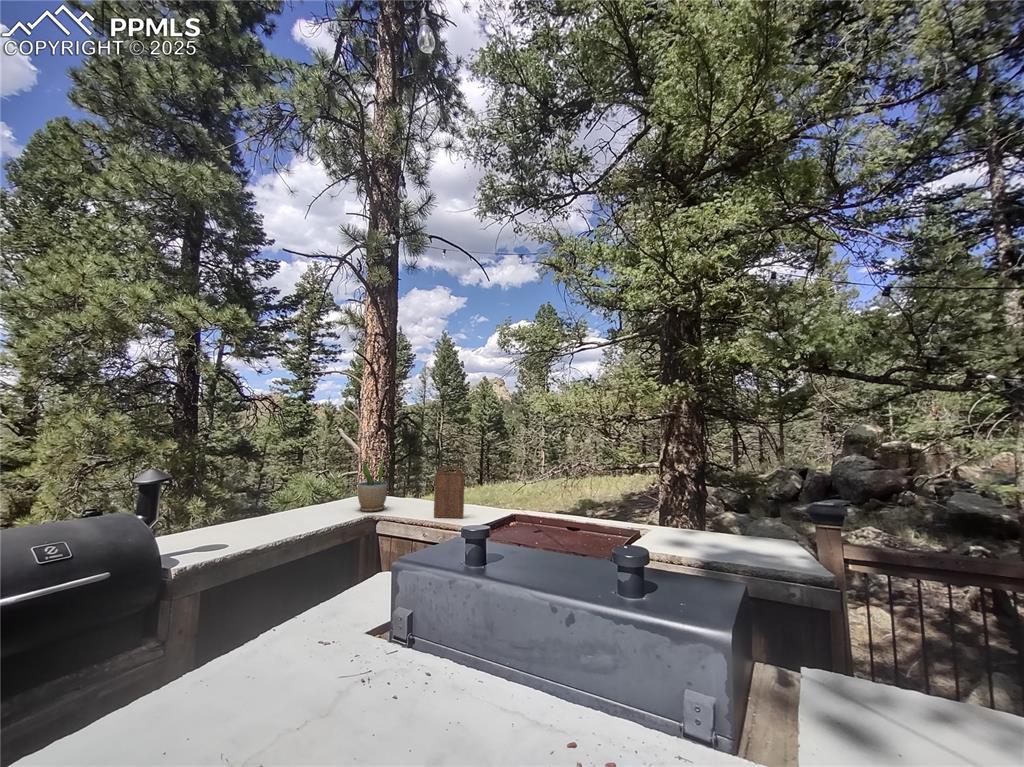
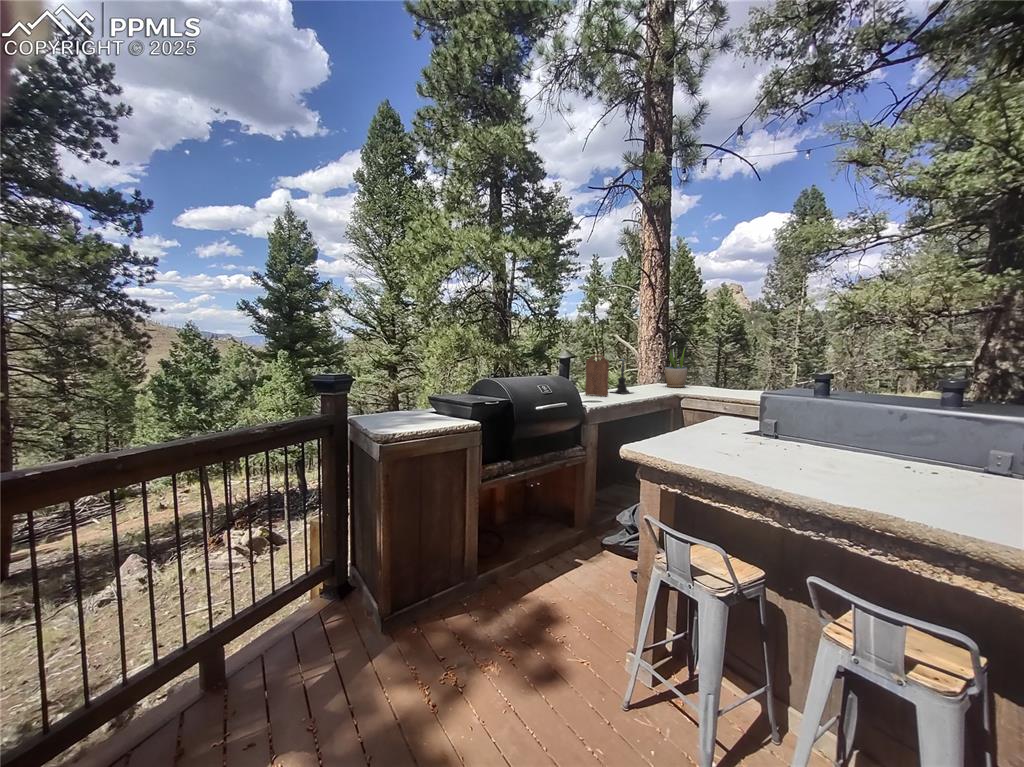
cutting board: present [434,466,465,518] -> present [585,355,609,396]
candle holder: none [249,471,295,537] -> present [613,359,632,394]

